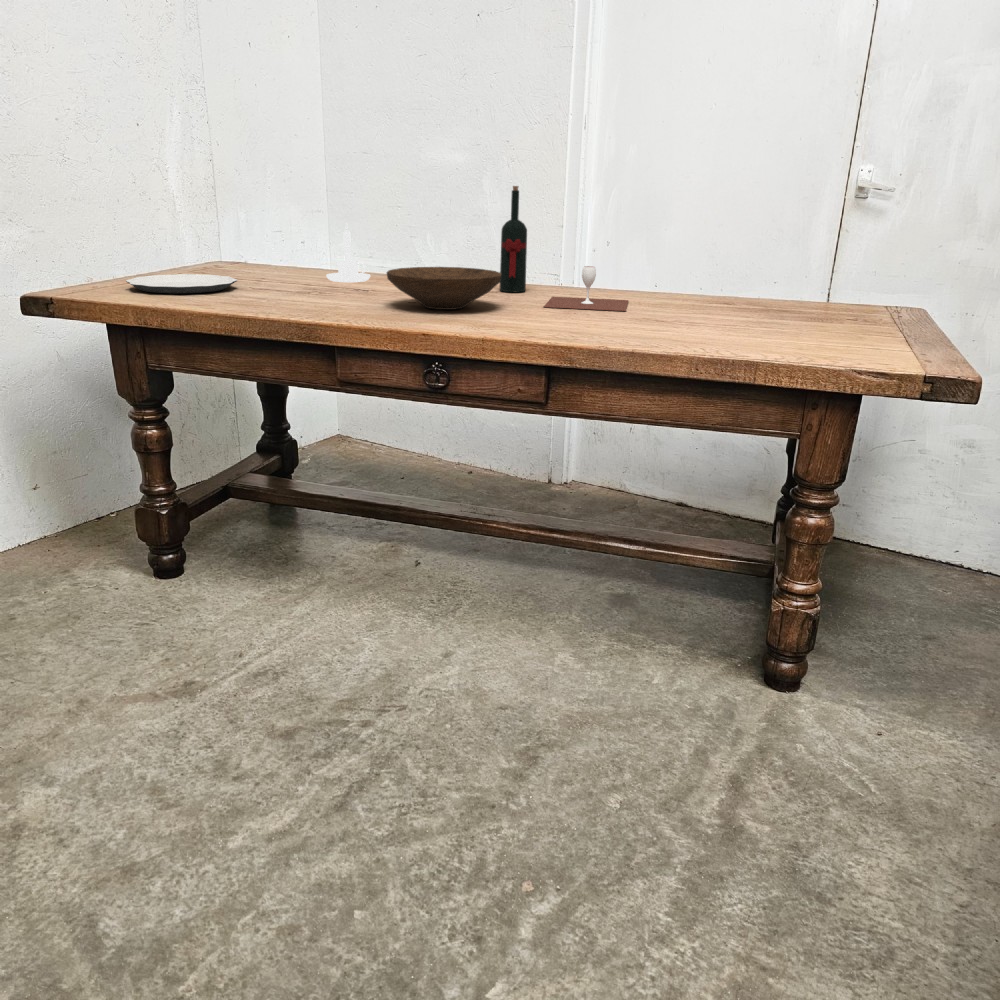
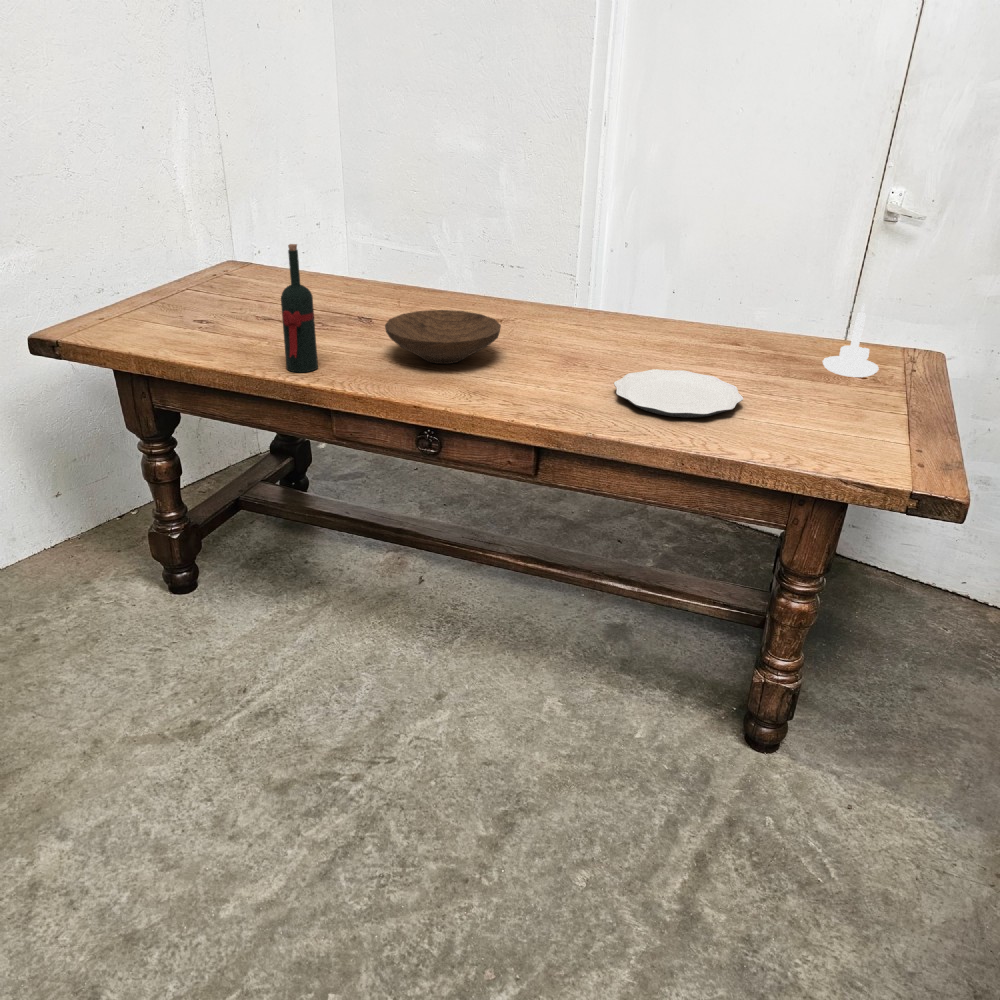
wine bottle: present [500,186,527,292] -> present [281,244,318,372]
candle holder: present [326,223,370,282] -> present [823,304,879,377]
wine glass: present [544,266,628,311] -> none [543,311,633,365]
plate: present [126,274,237,293] -> present [614,369,743,418]

